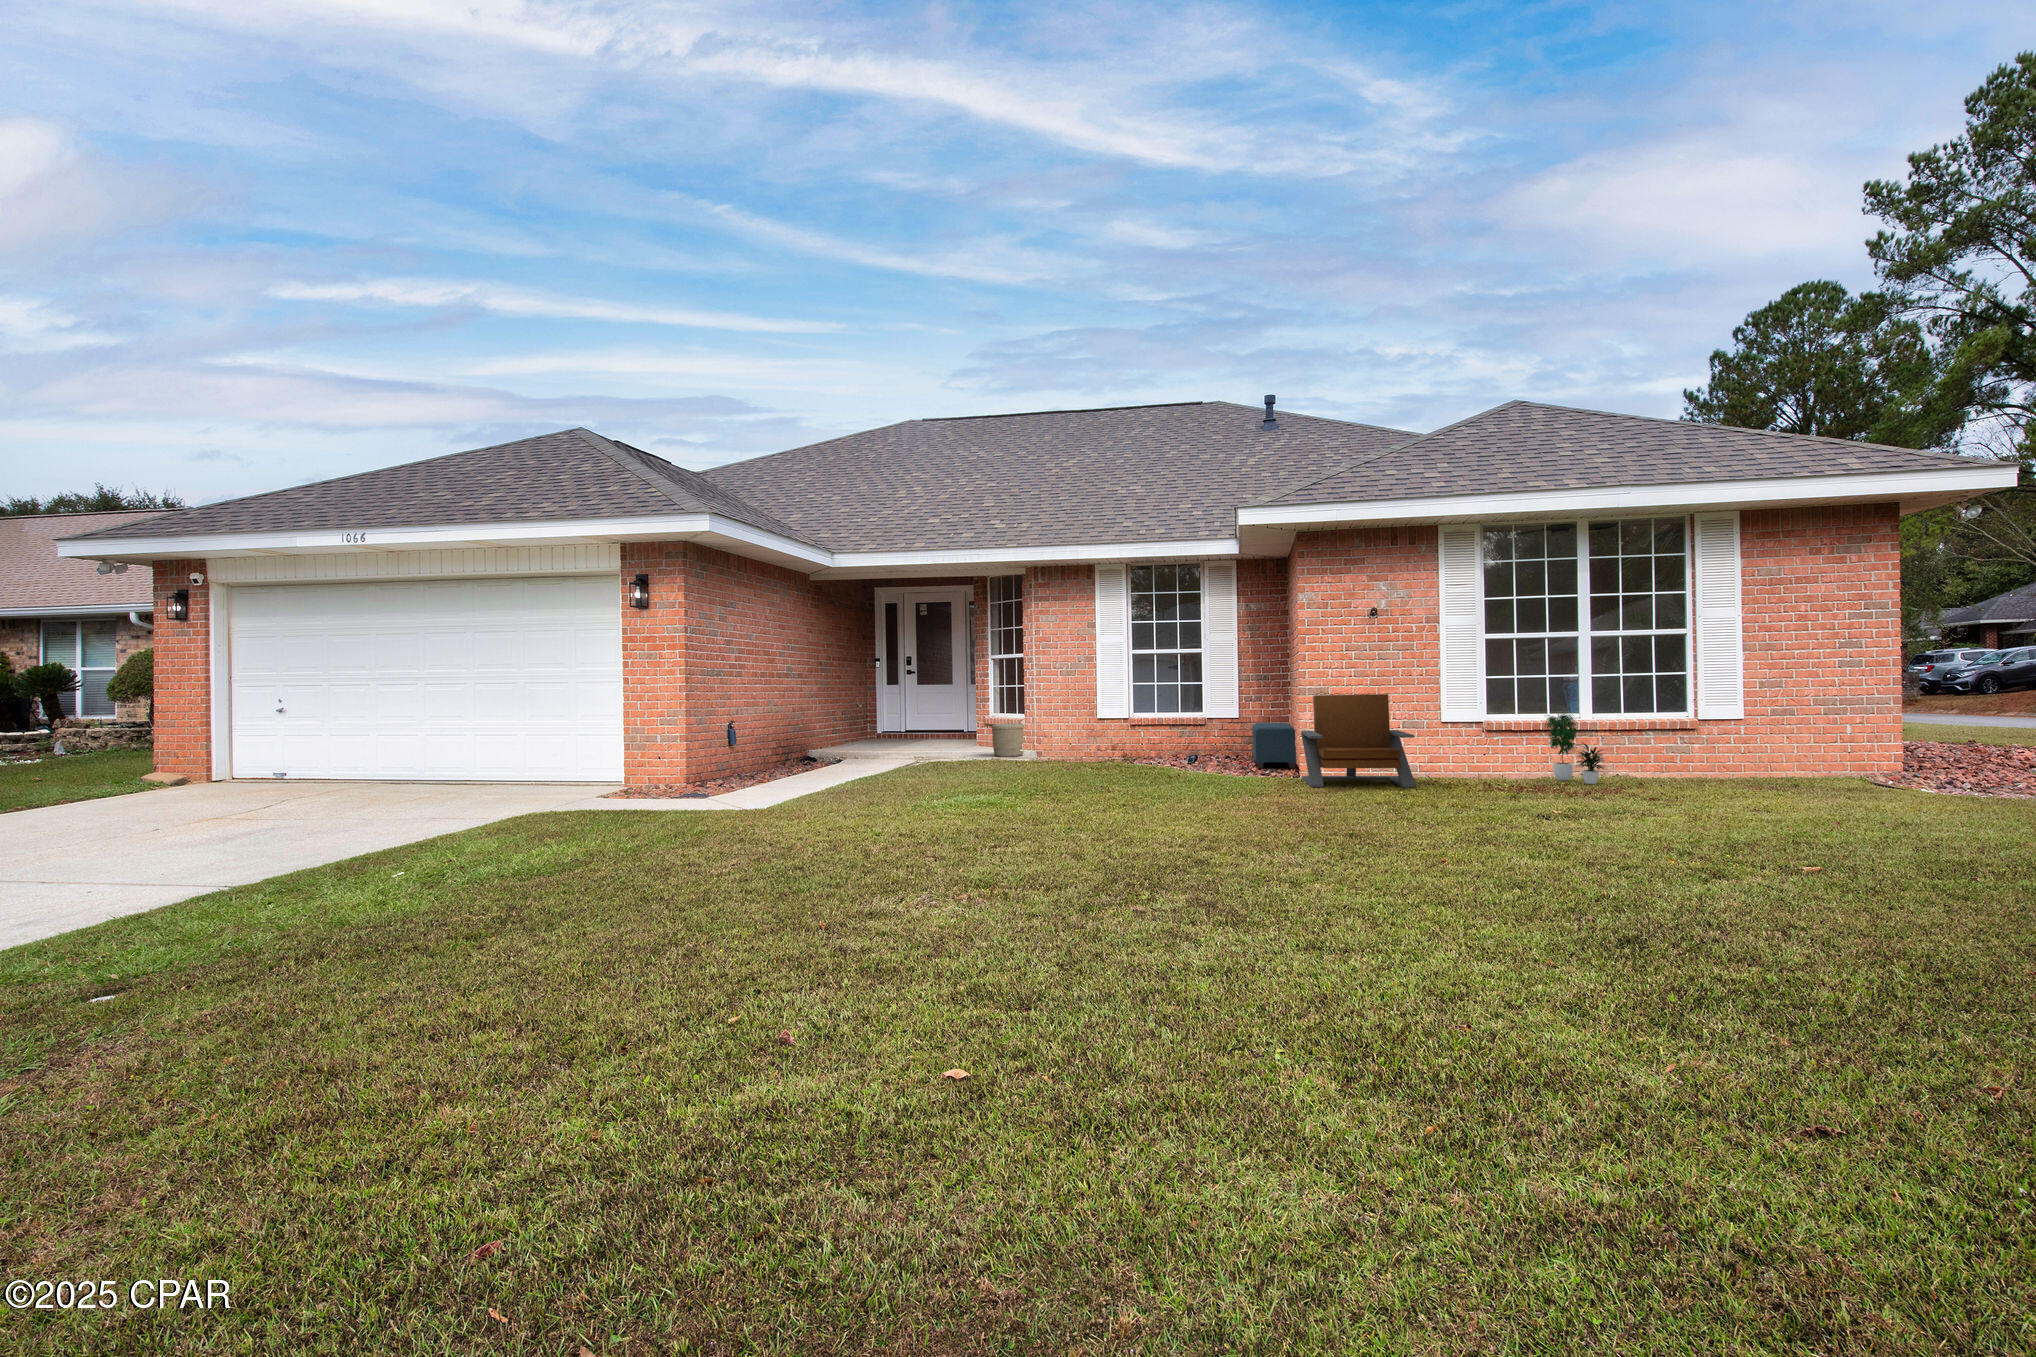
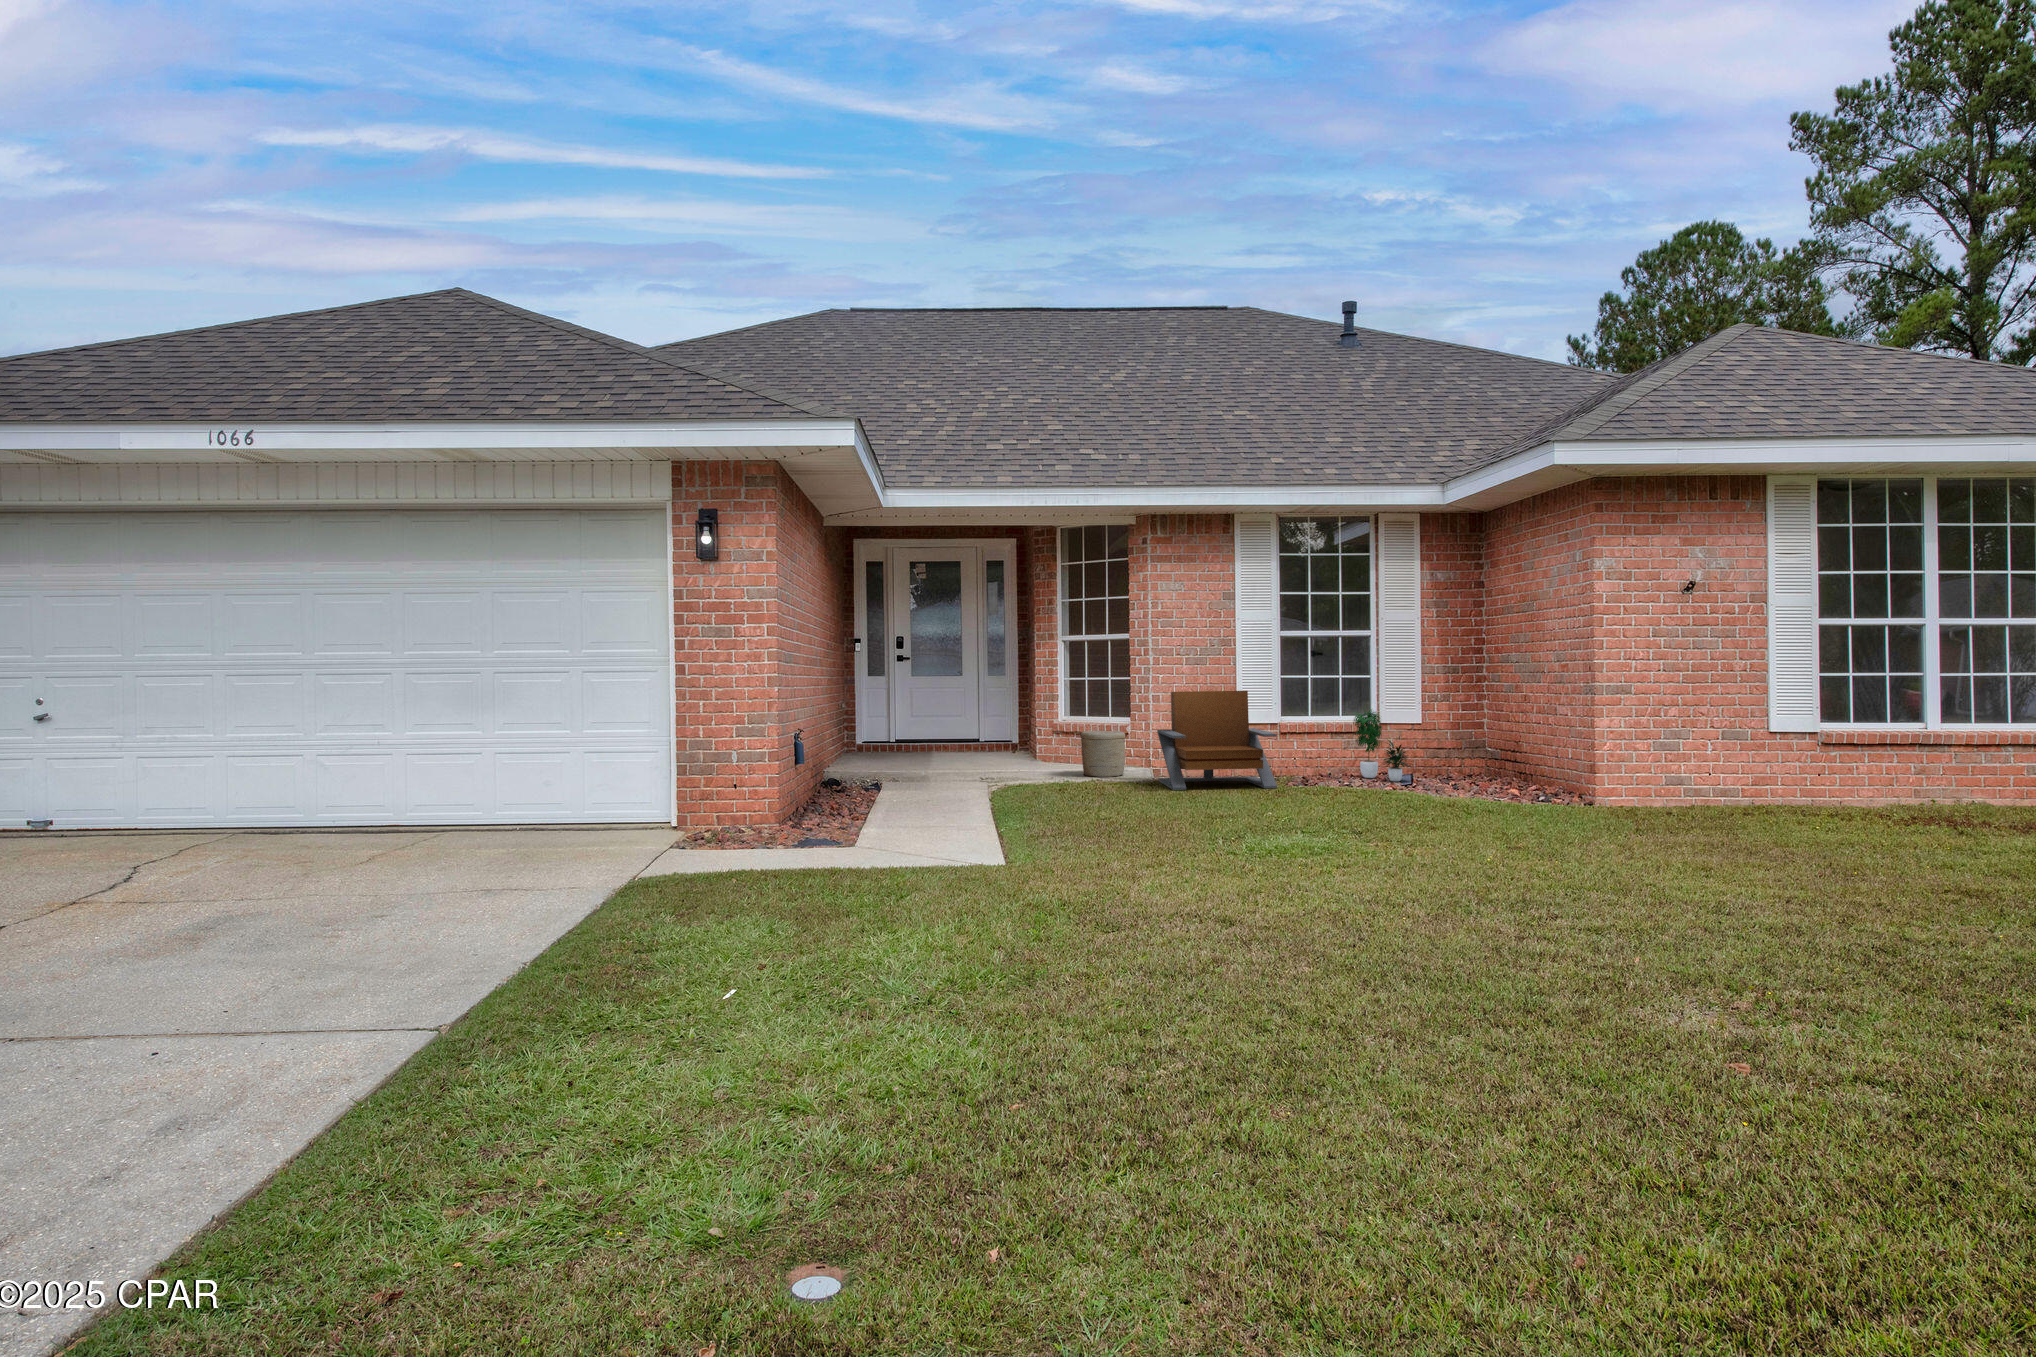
lounge chair: present [1301,694,1416,787] -> present [1157,691,1277,790]
potted plant: present [1545,713,1605,784] -> present [1353,710,1409,781]
bench: present [1252,723,1296,768] -> none [1454,730,1548,791]

